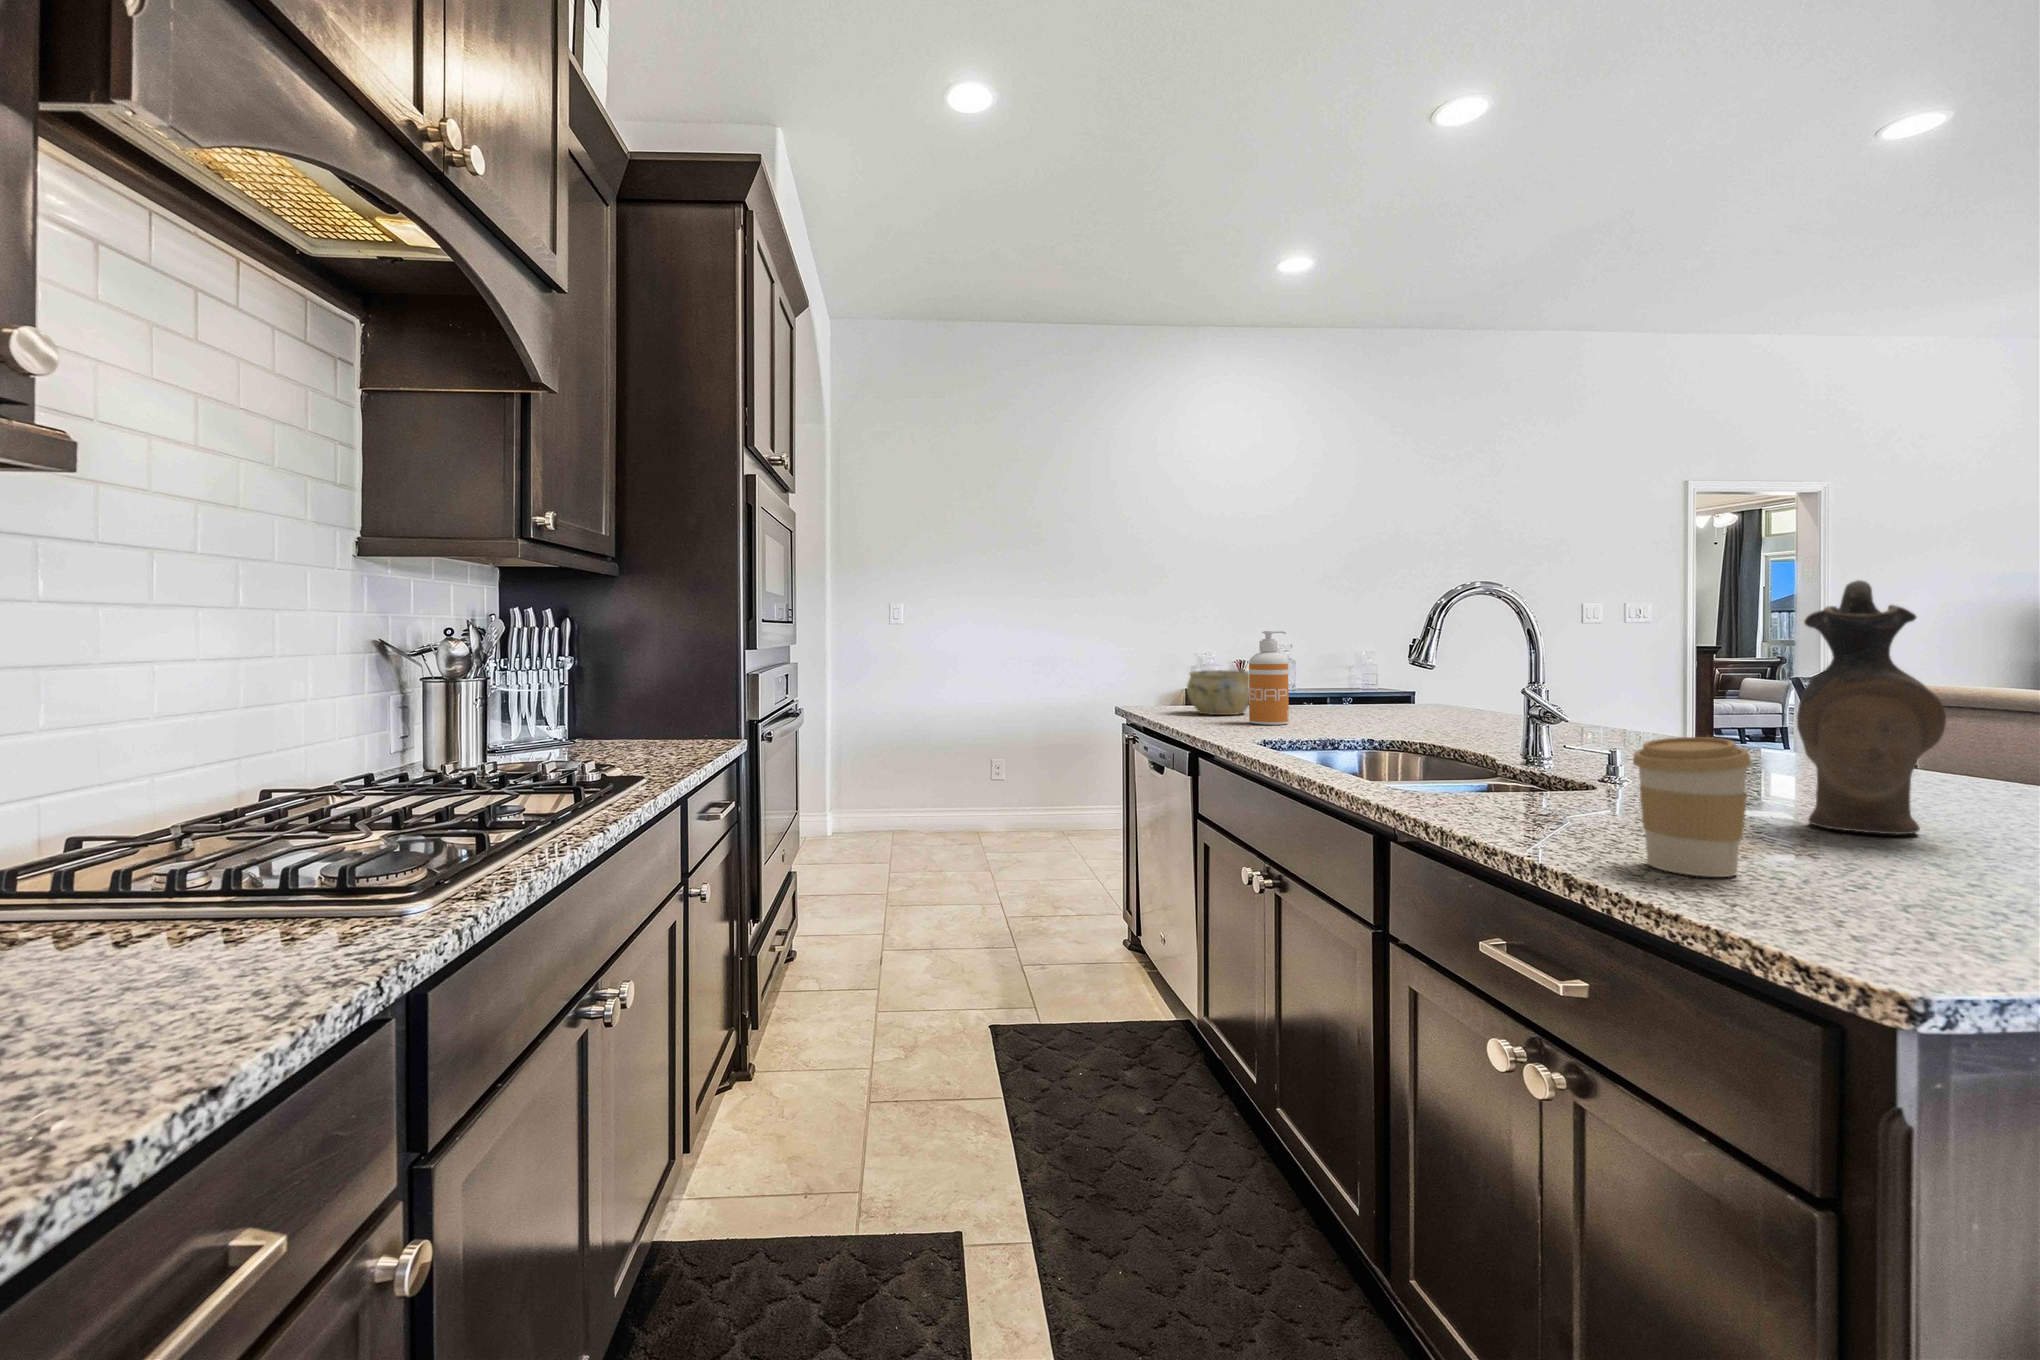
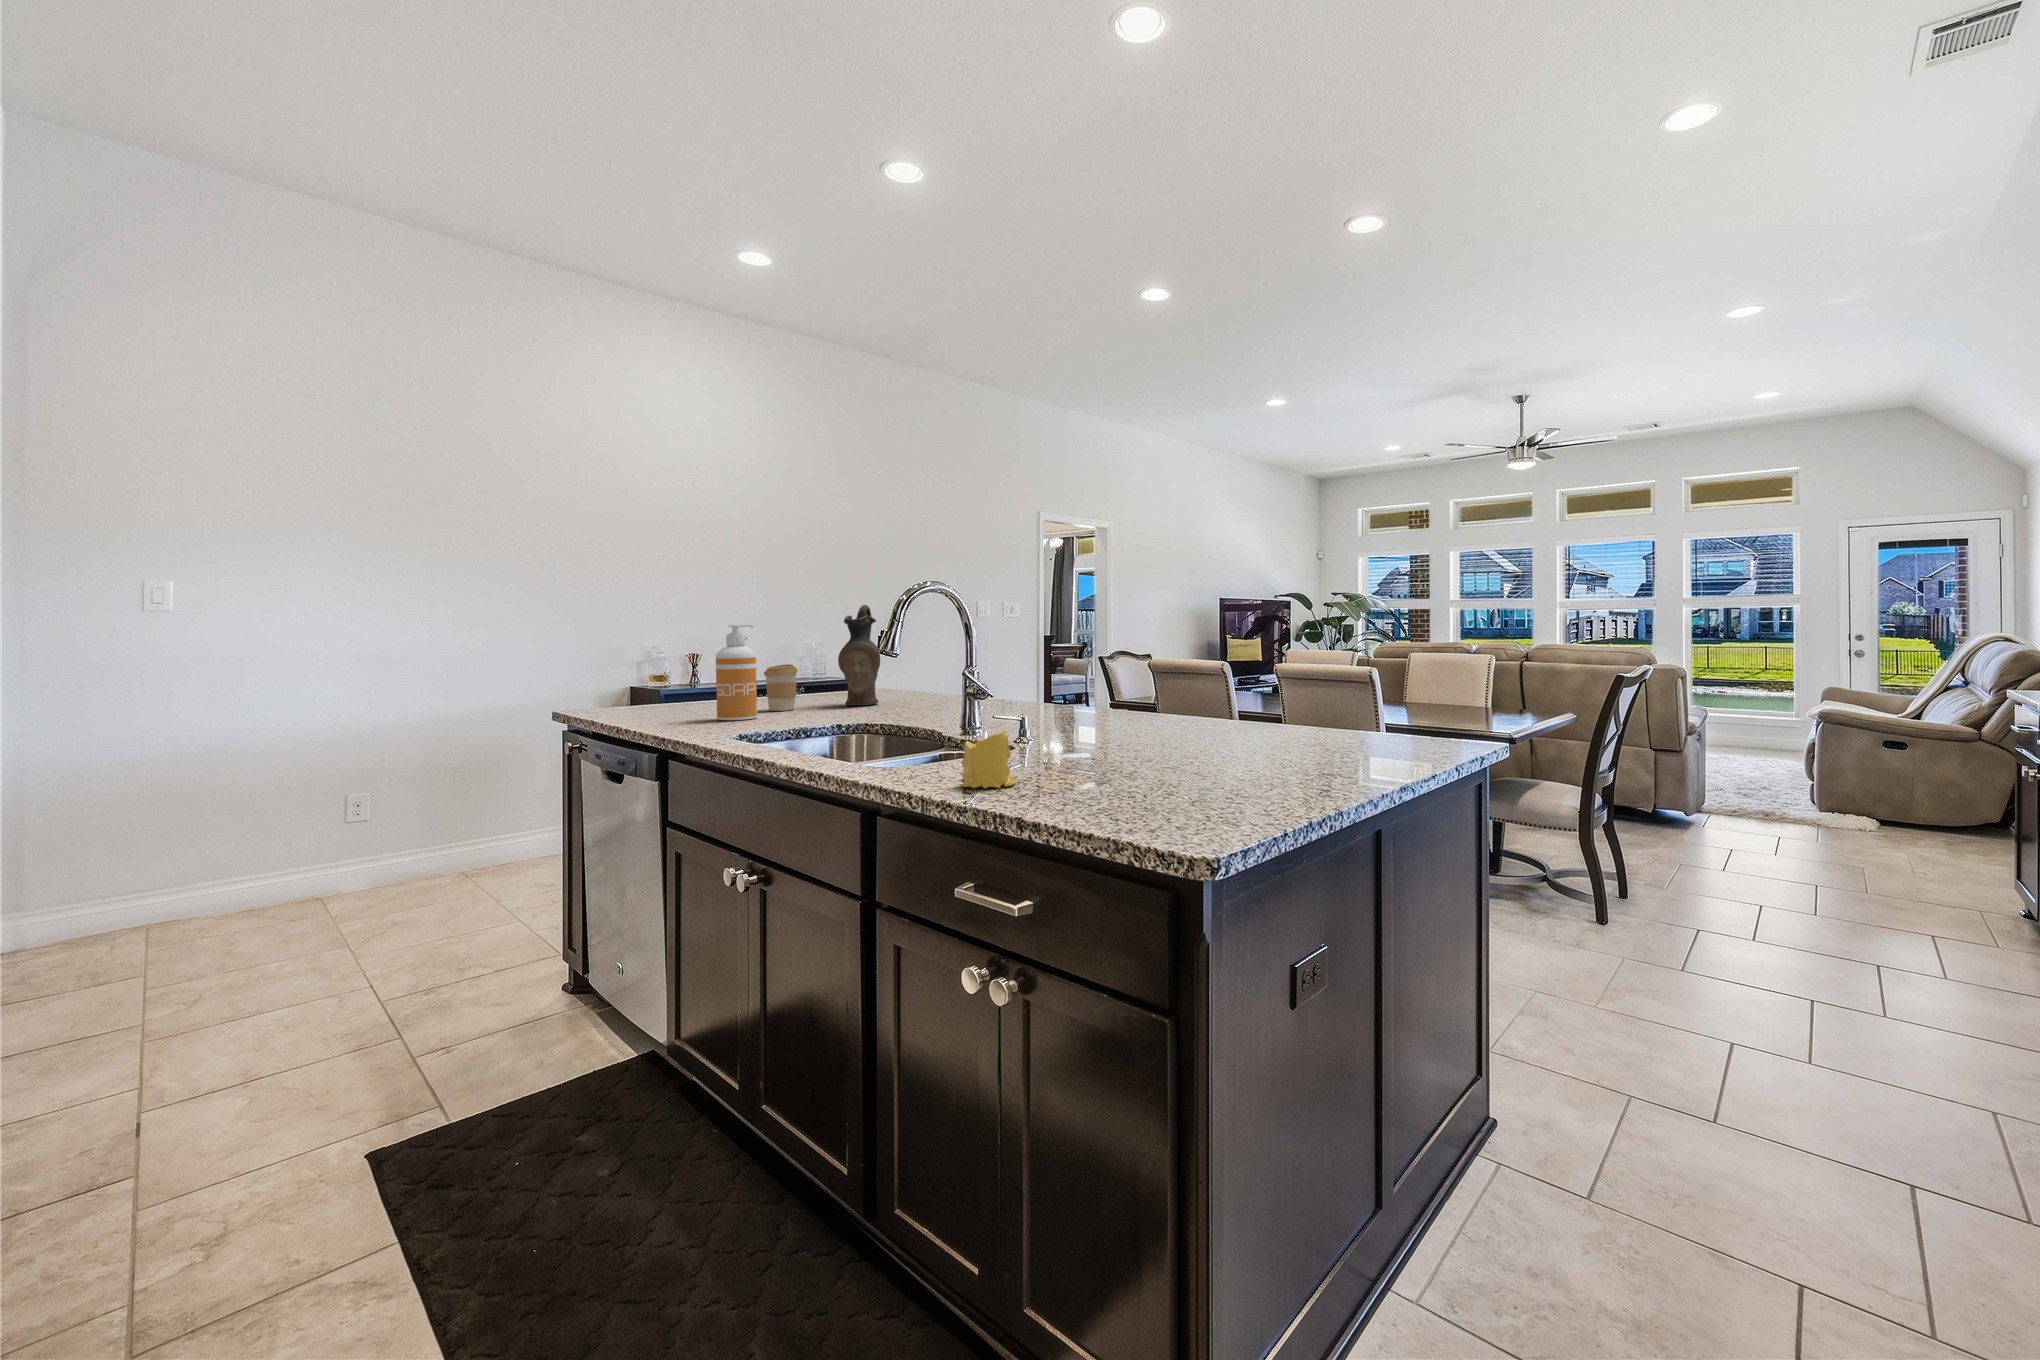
ceramic pitcher: present [1797,580,1946,834] -> present [838,605,880,705]
ceramic bowl: present [1187,670,1249,715] -> none [644,666,718,714]
coffee cup: present [1633,737,1752,877] -> present [764,664,797,711]
candle: none [1494,758,1577,832] -> present [958,731,1016,789]

